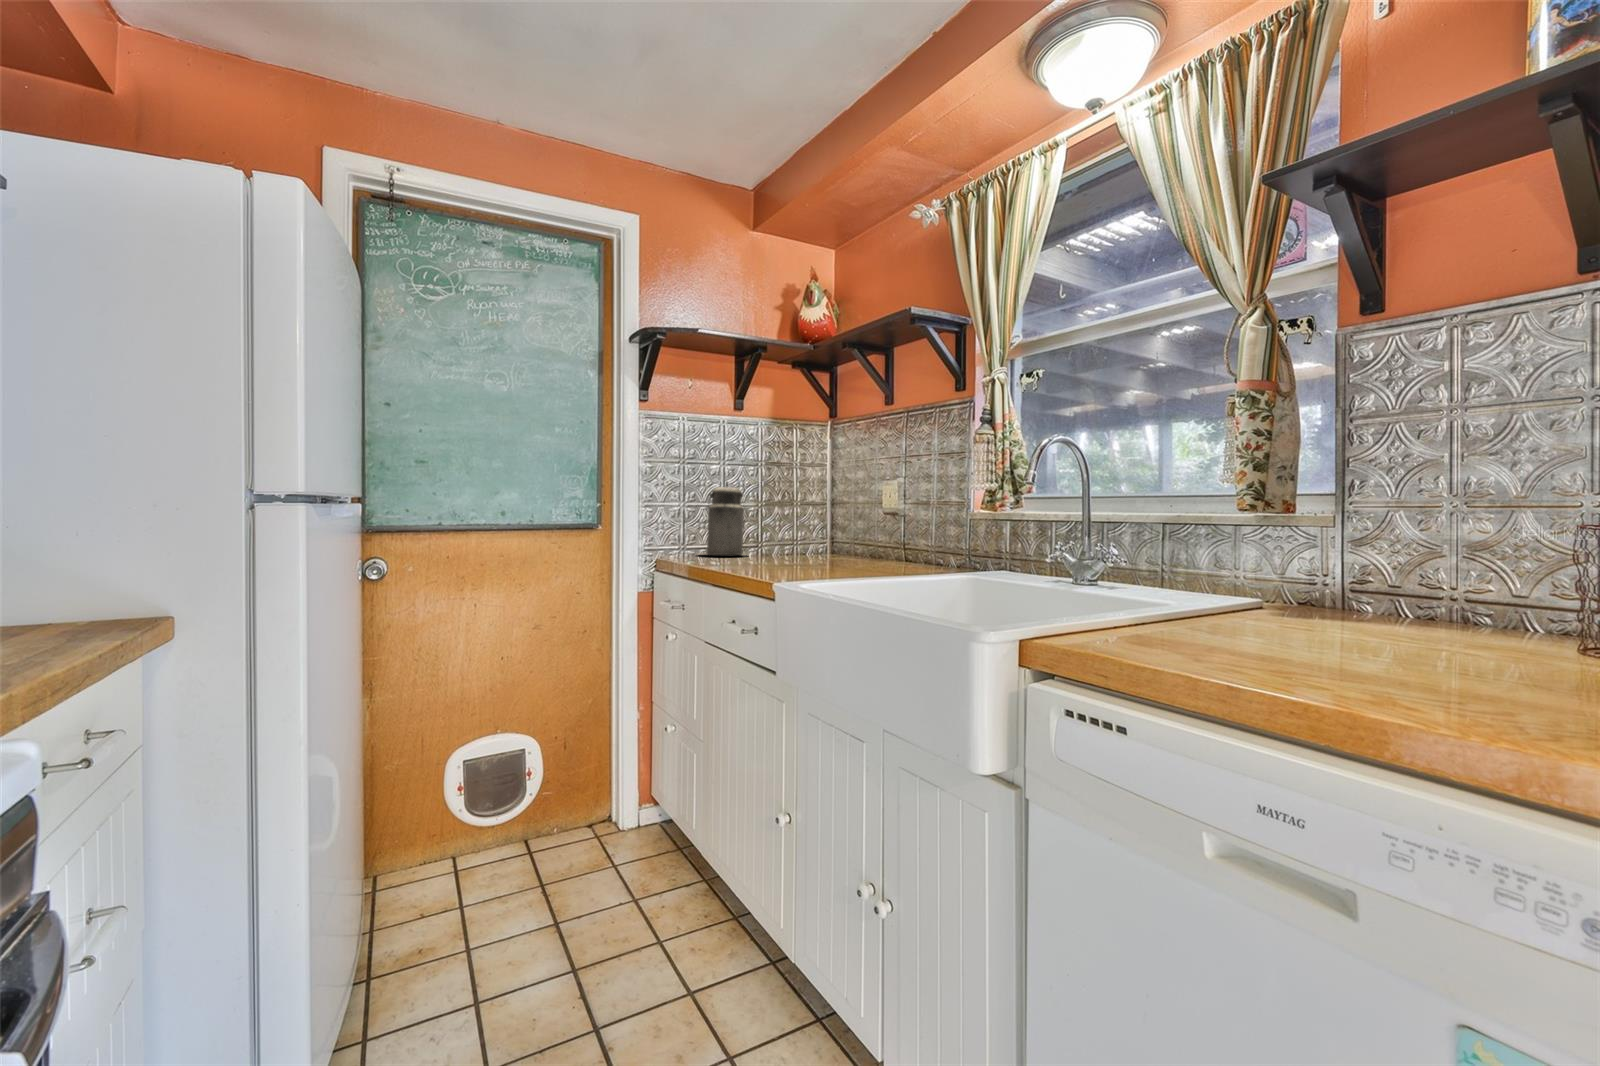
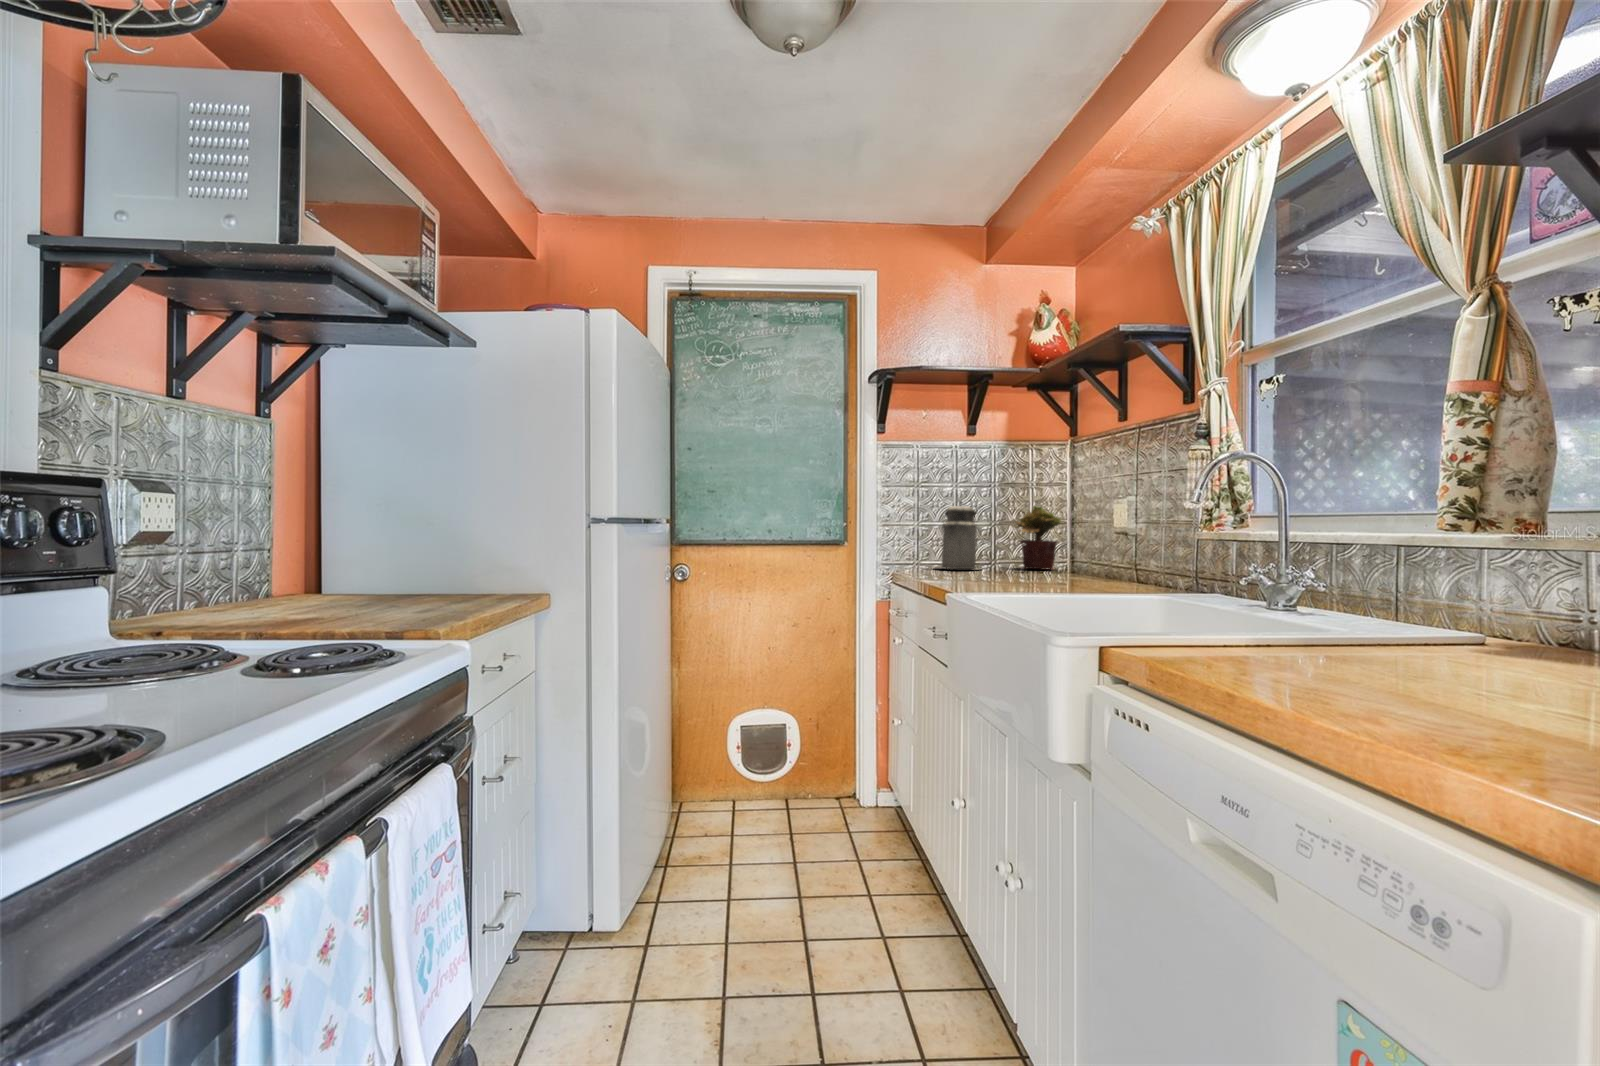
potted plant: none [776,489,825,554] -> present [1015,506,1061,570]

